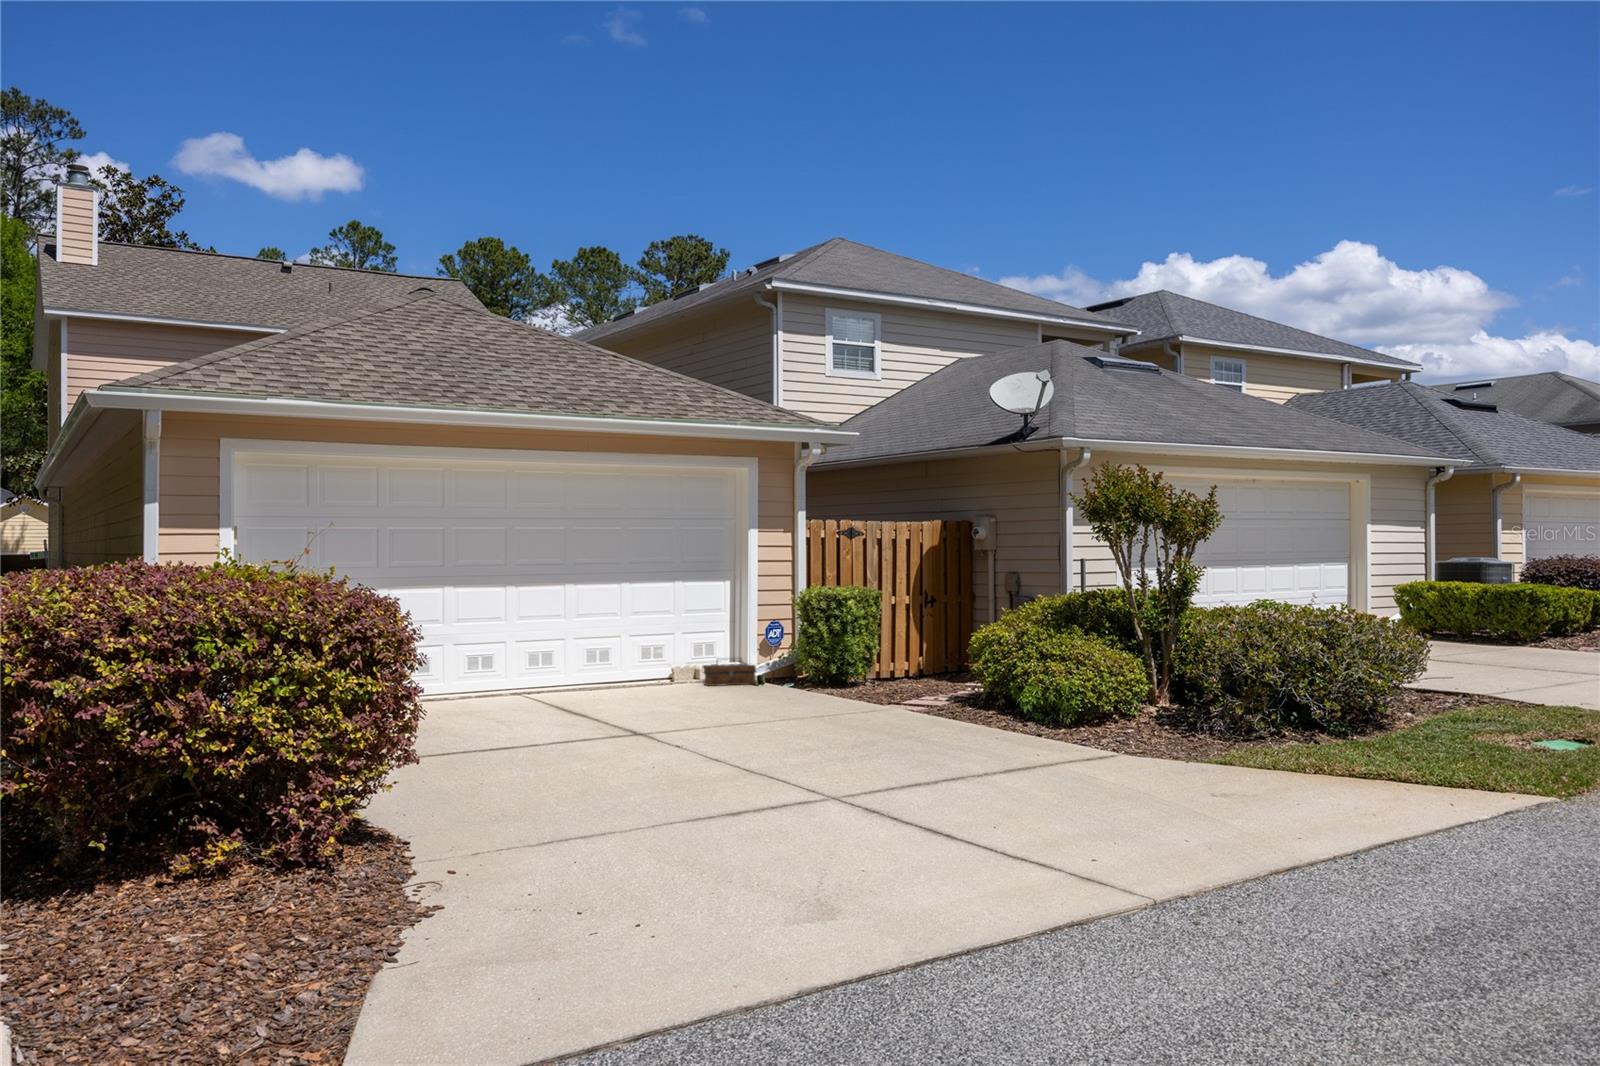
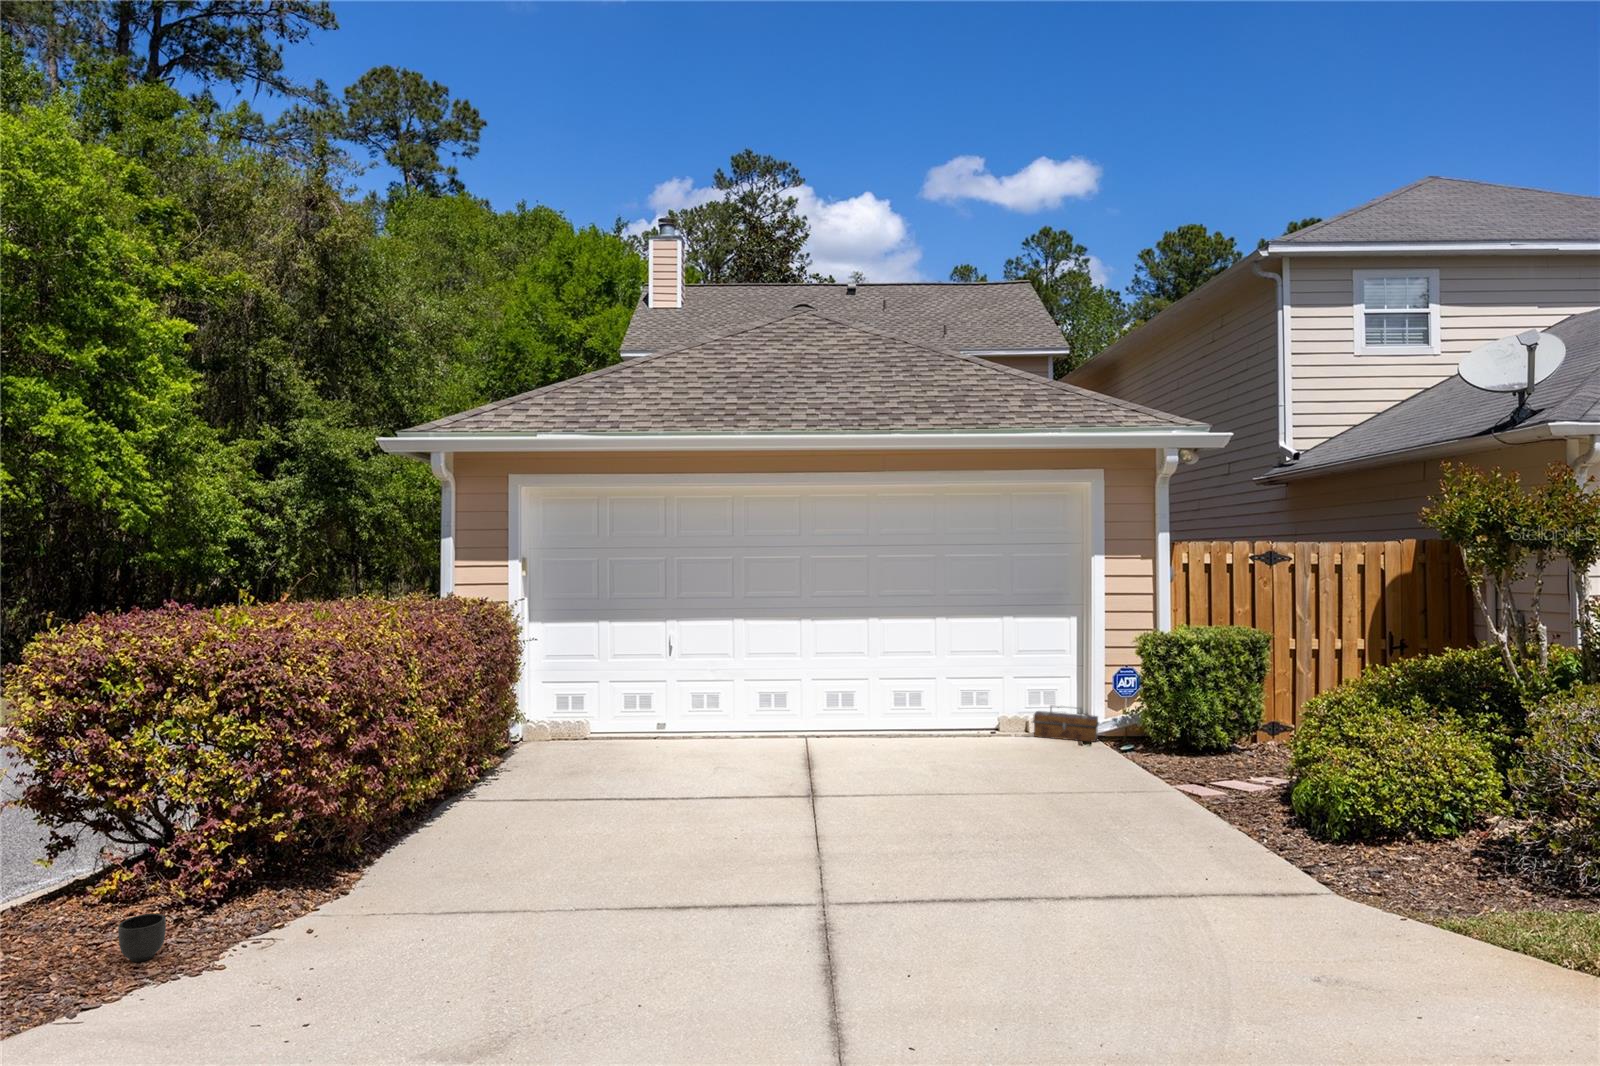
planter: none [350,836,389,878] -> present [118,914,166,962]

